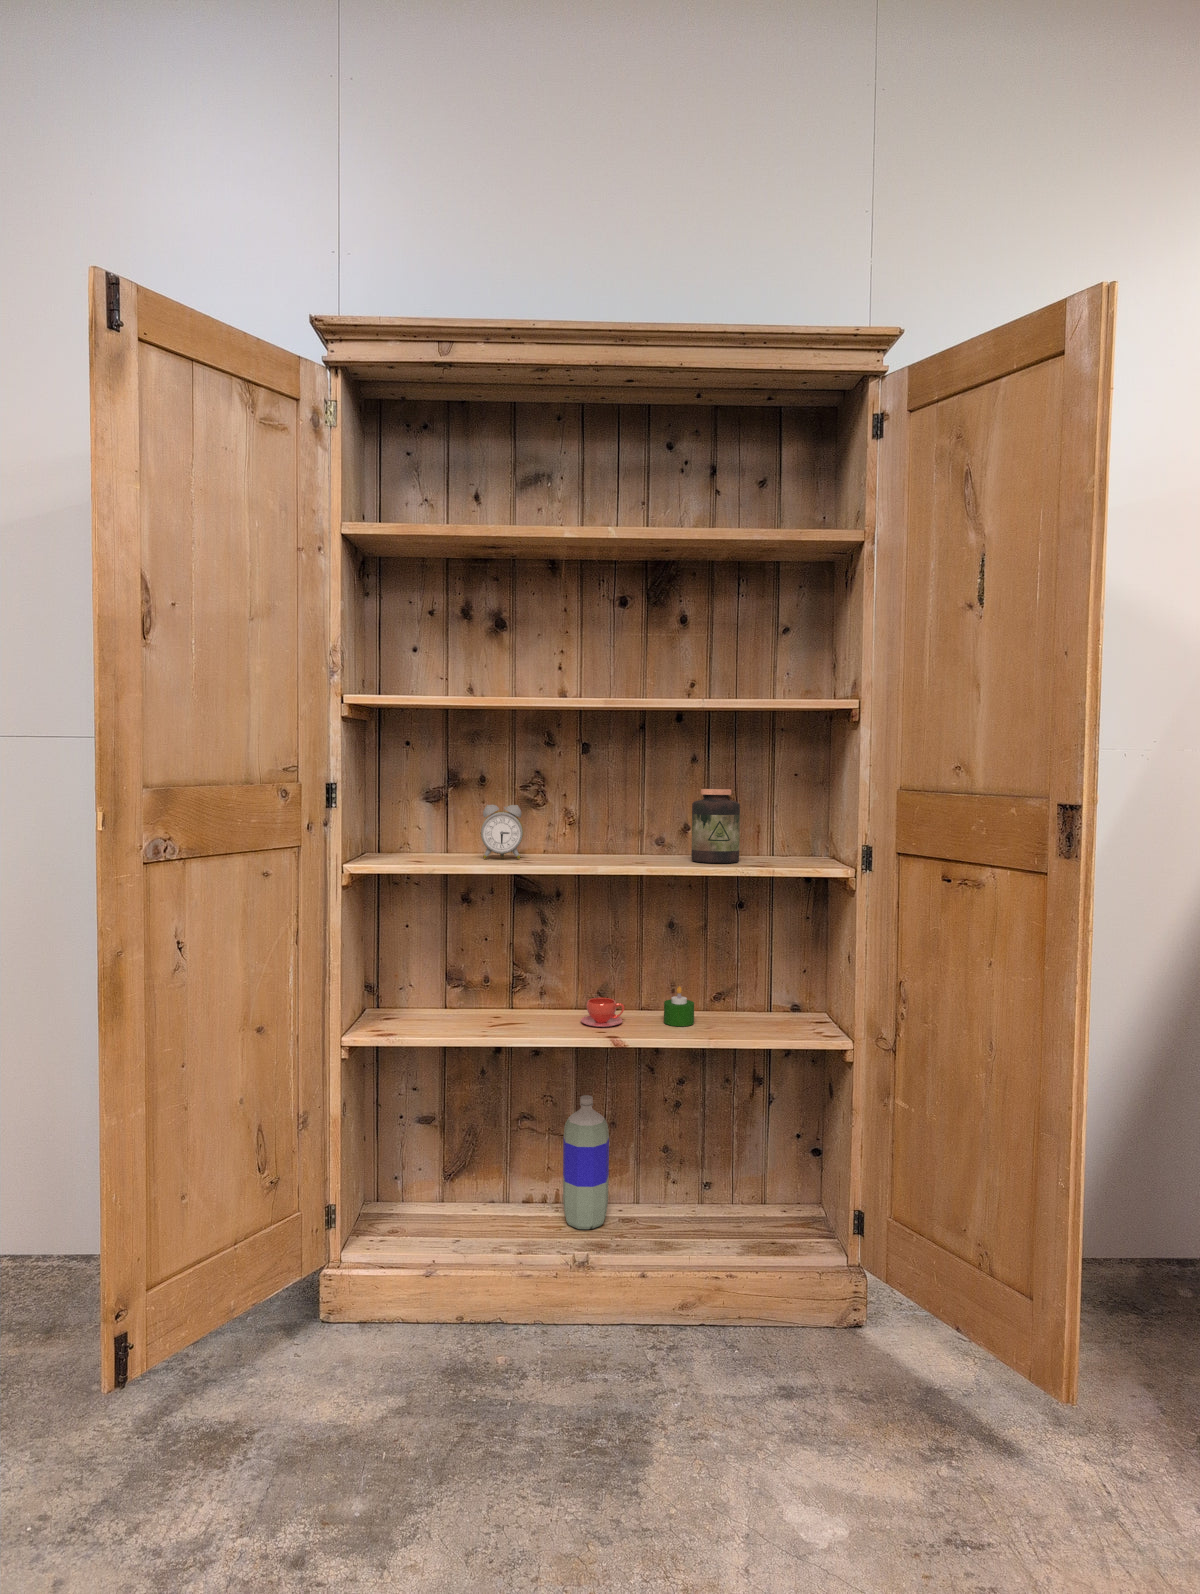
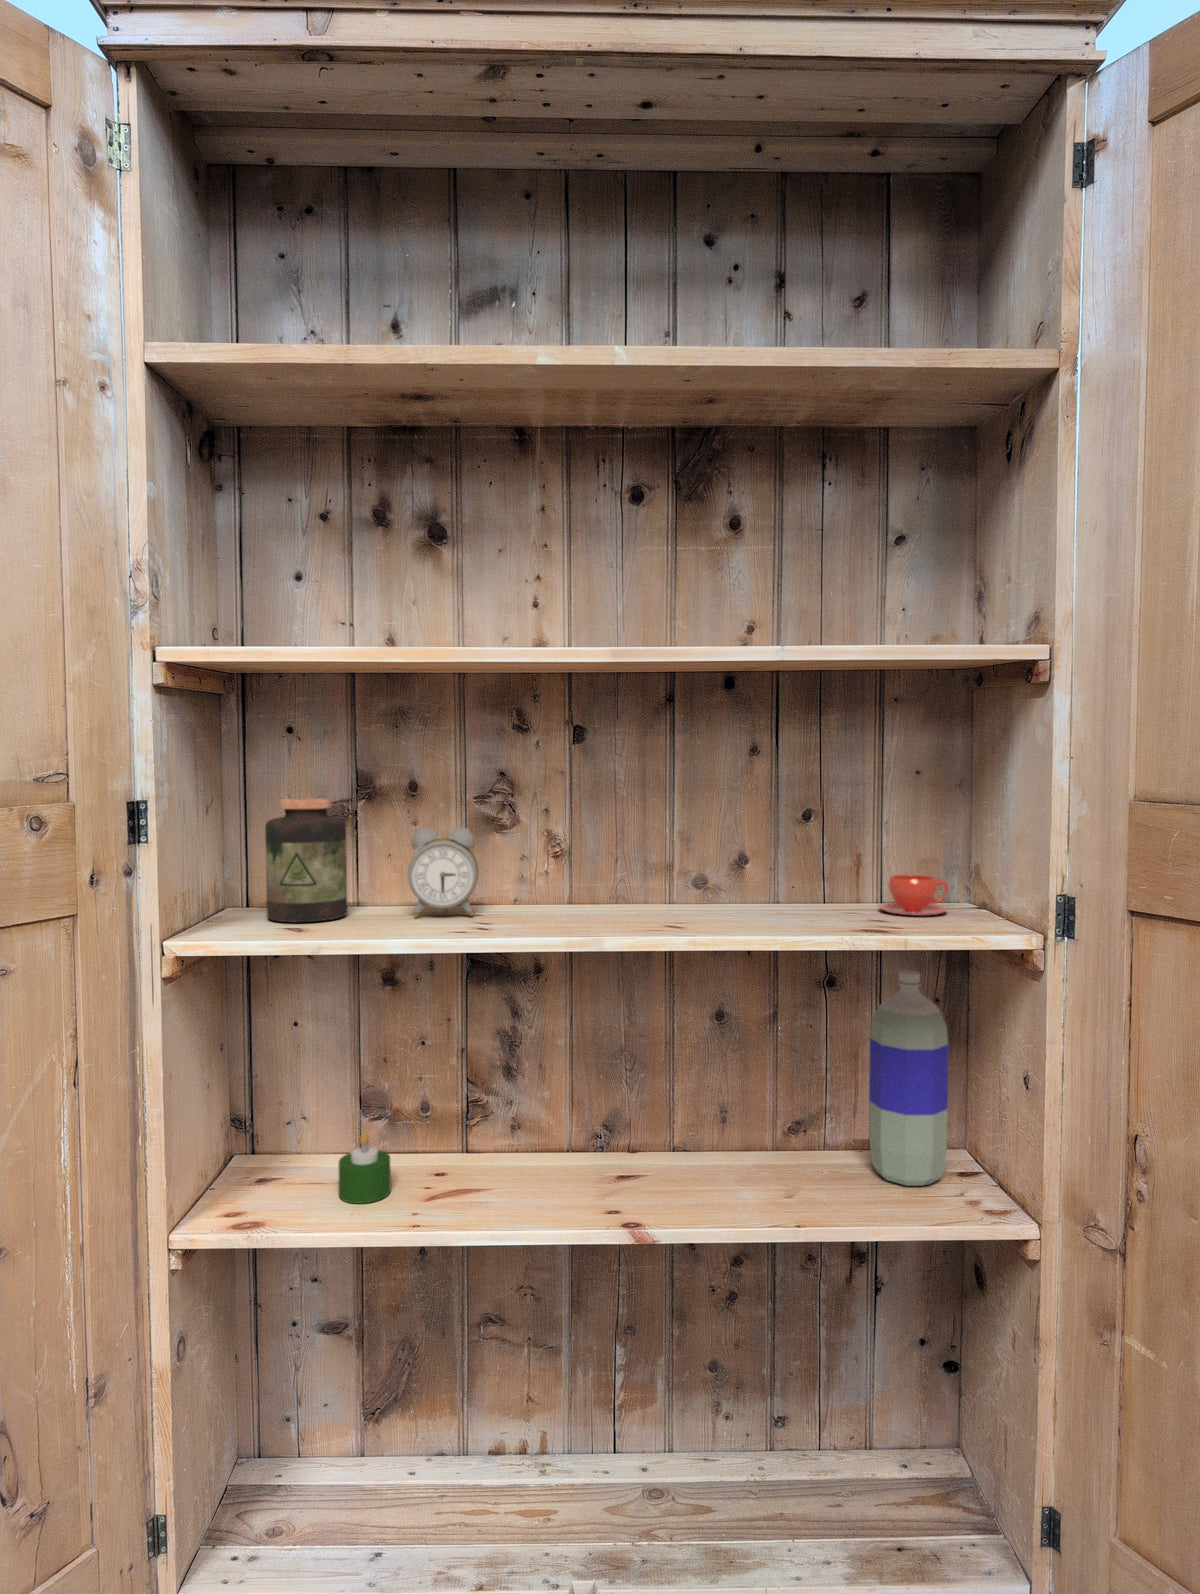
jar: present [691,789,740,863] -> present [265,798,347,922]
candle: present [664,986,694,1026] -> present [338,1133,391,1204]
teacup: present [581,998,624,1027] -> present [879,875,949,916]
bottle: present [563,1095,609,1229] -> present [869,970,948,1186]

